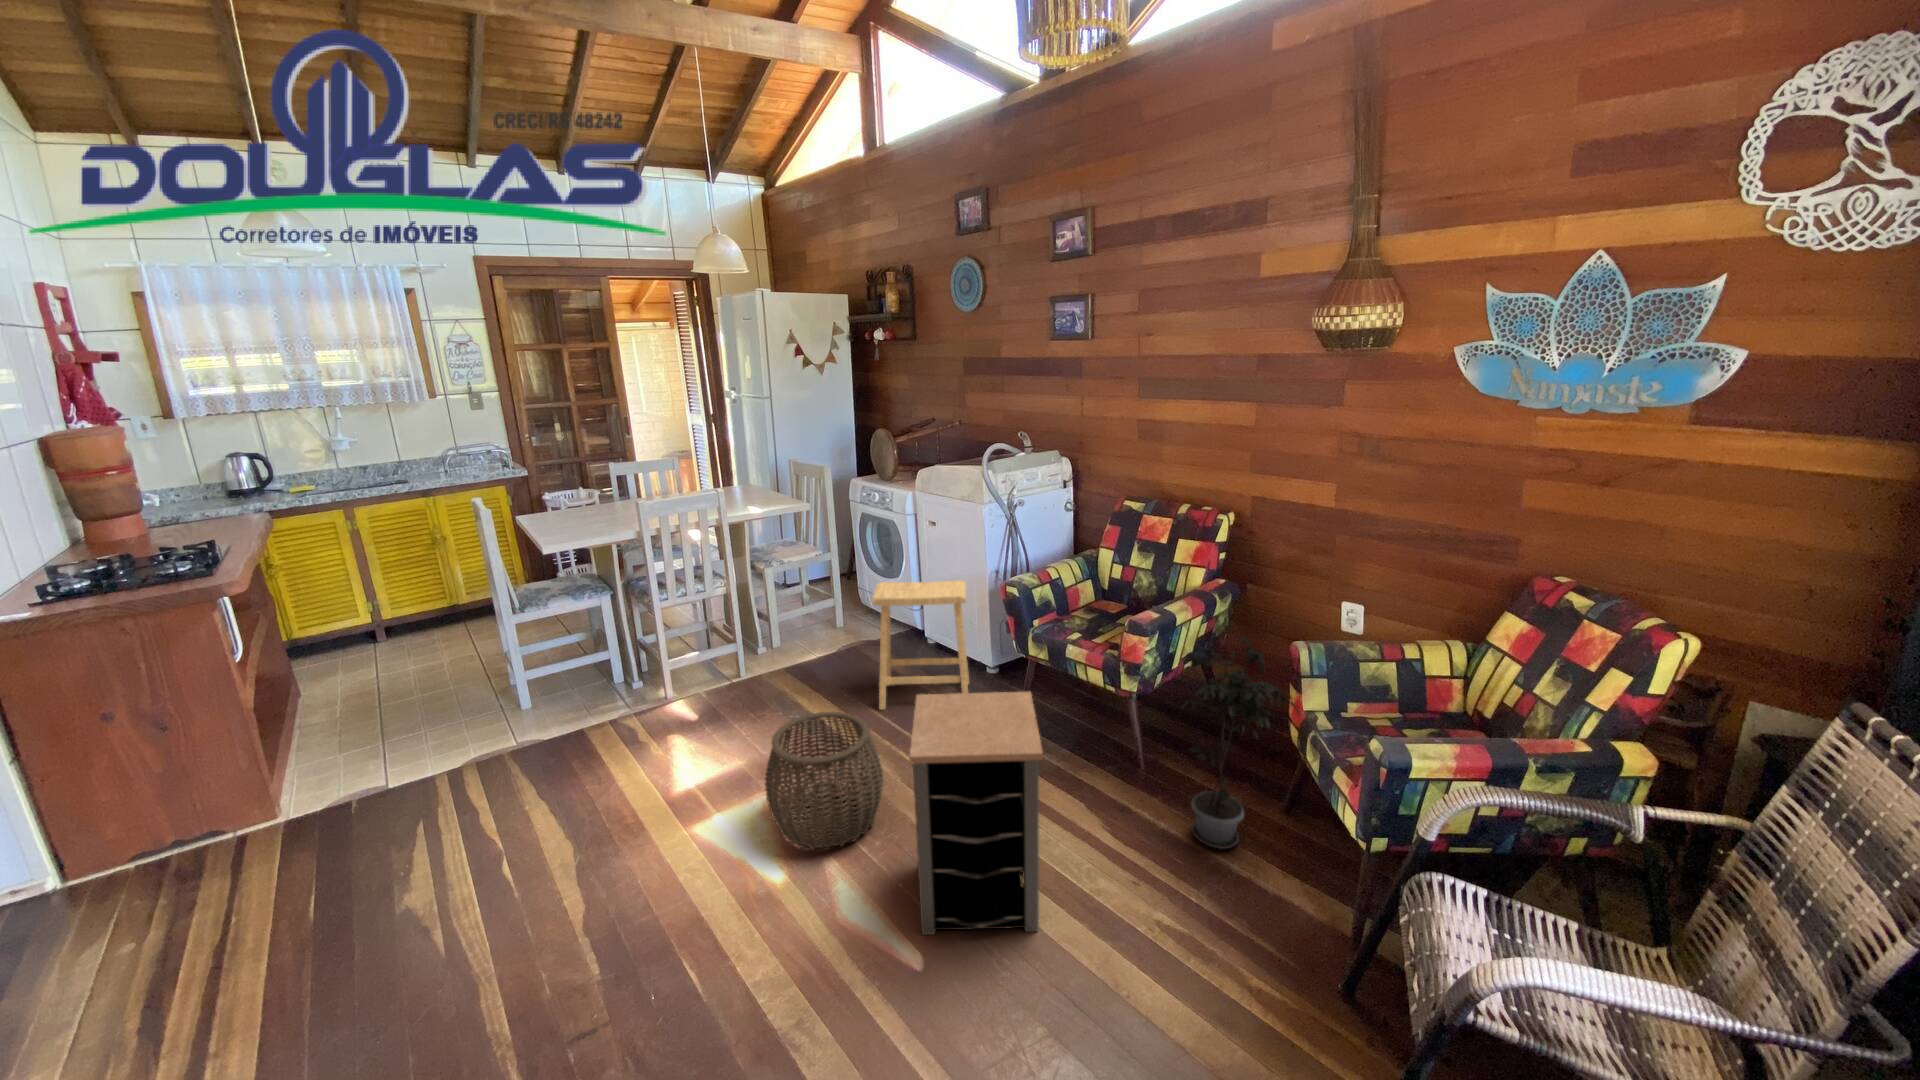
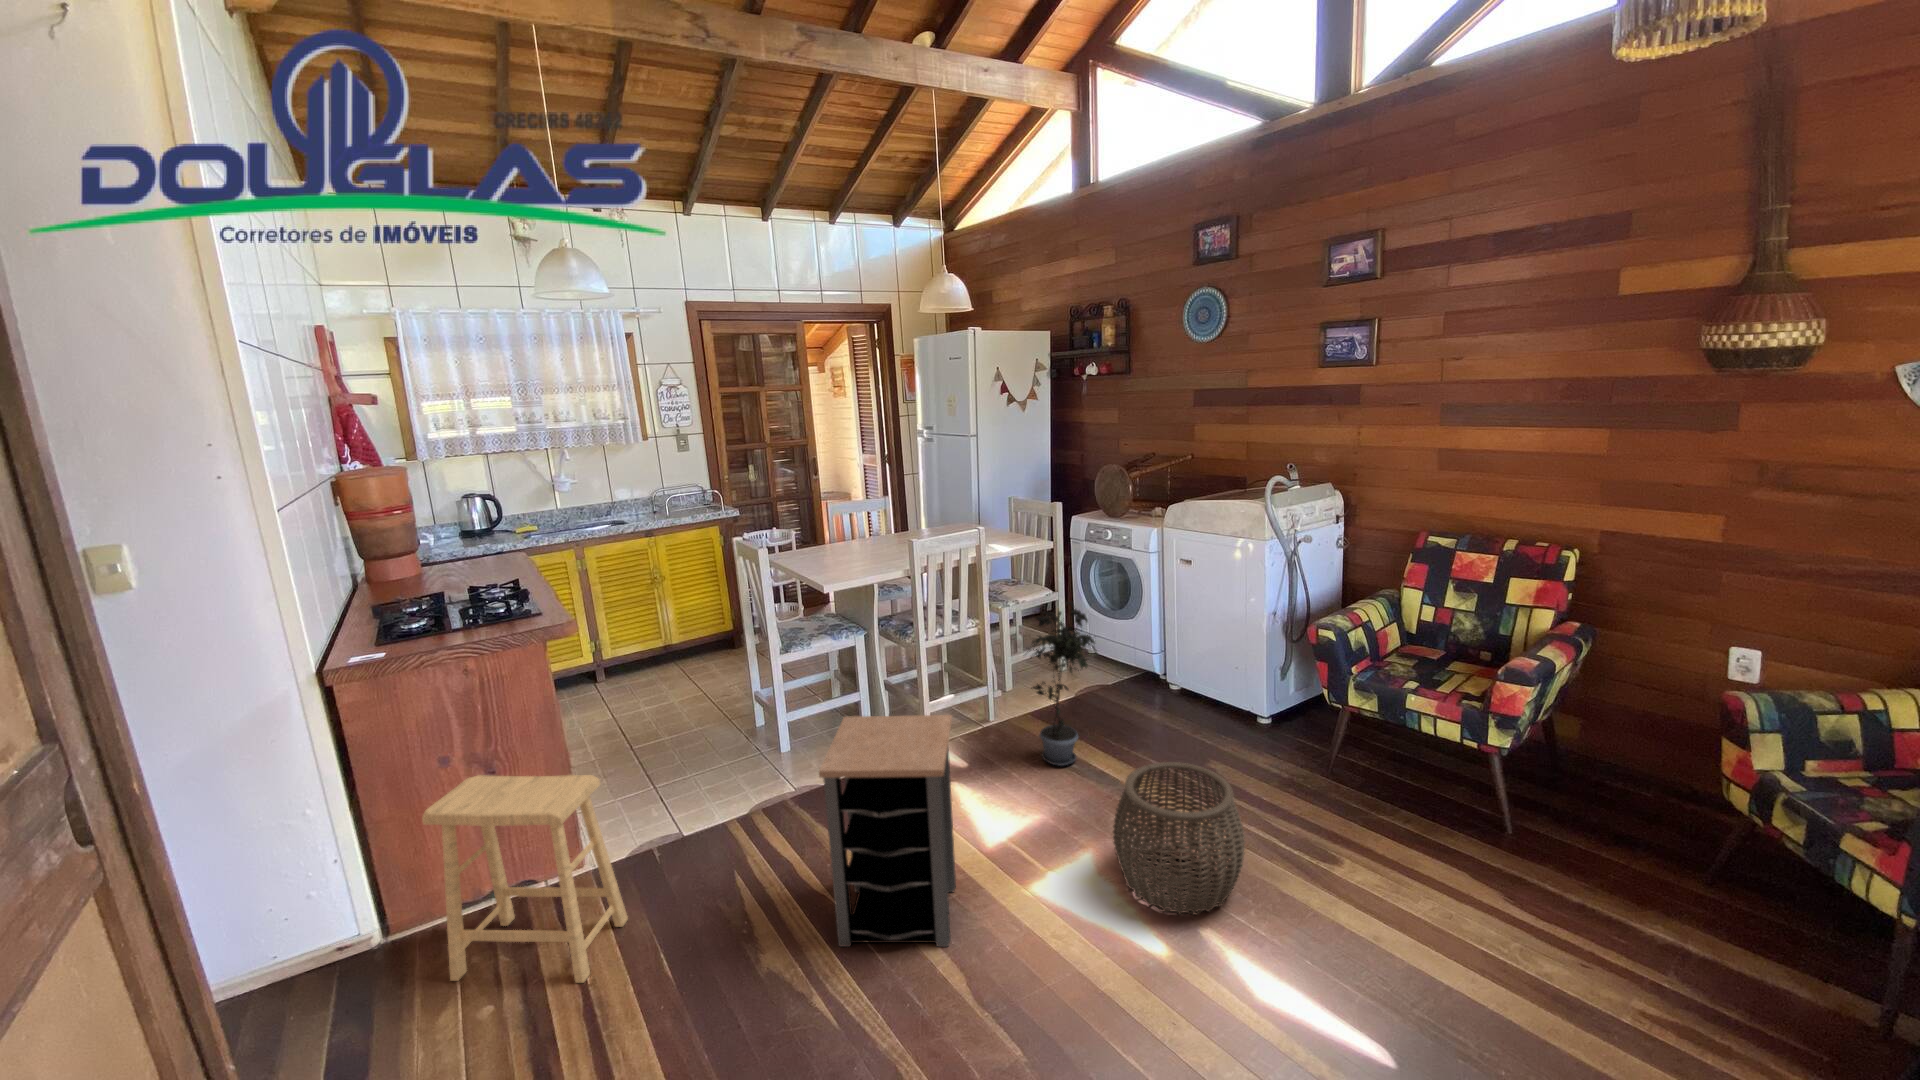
footstool: present [872,580,969,710] -> present [422,775,628,983]
potted plant: present [1181,637,1300,849] -> present [1027,602,1097,766]
side table: present [910,691,1043,935] -> present [819,715,956,947]

